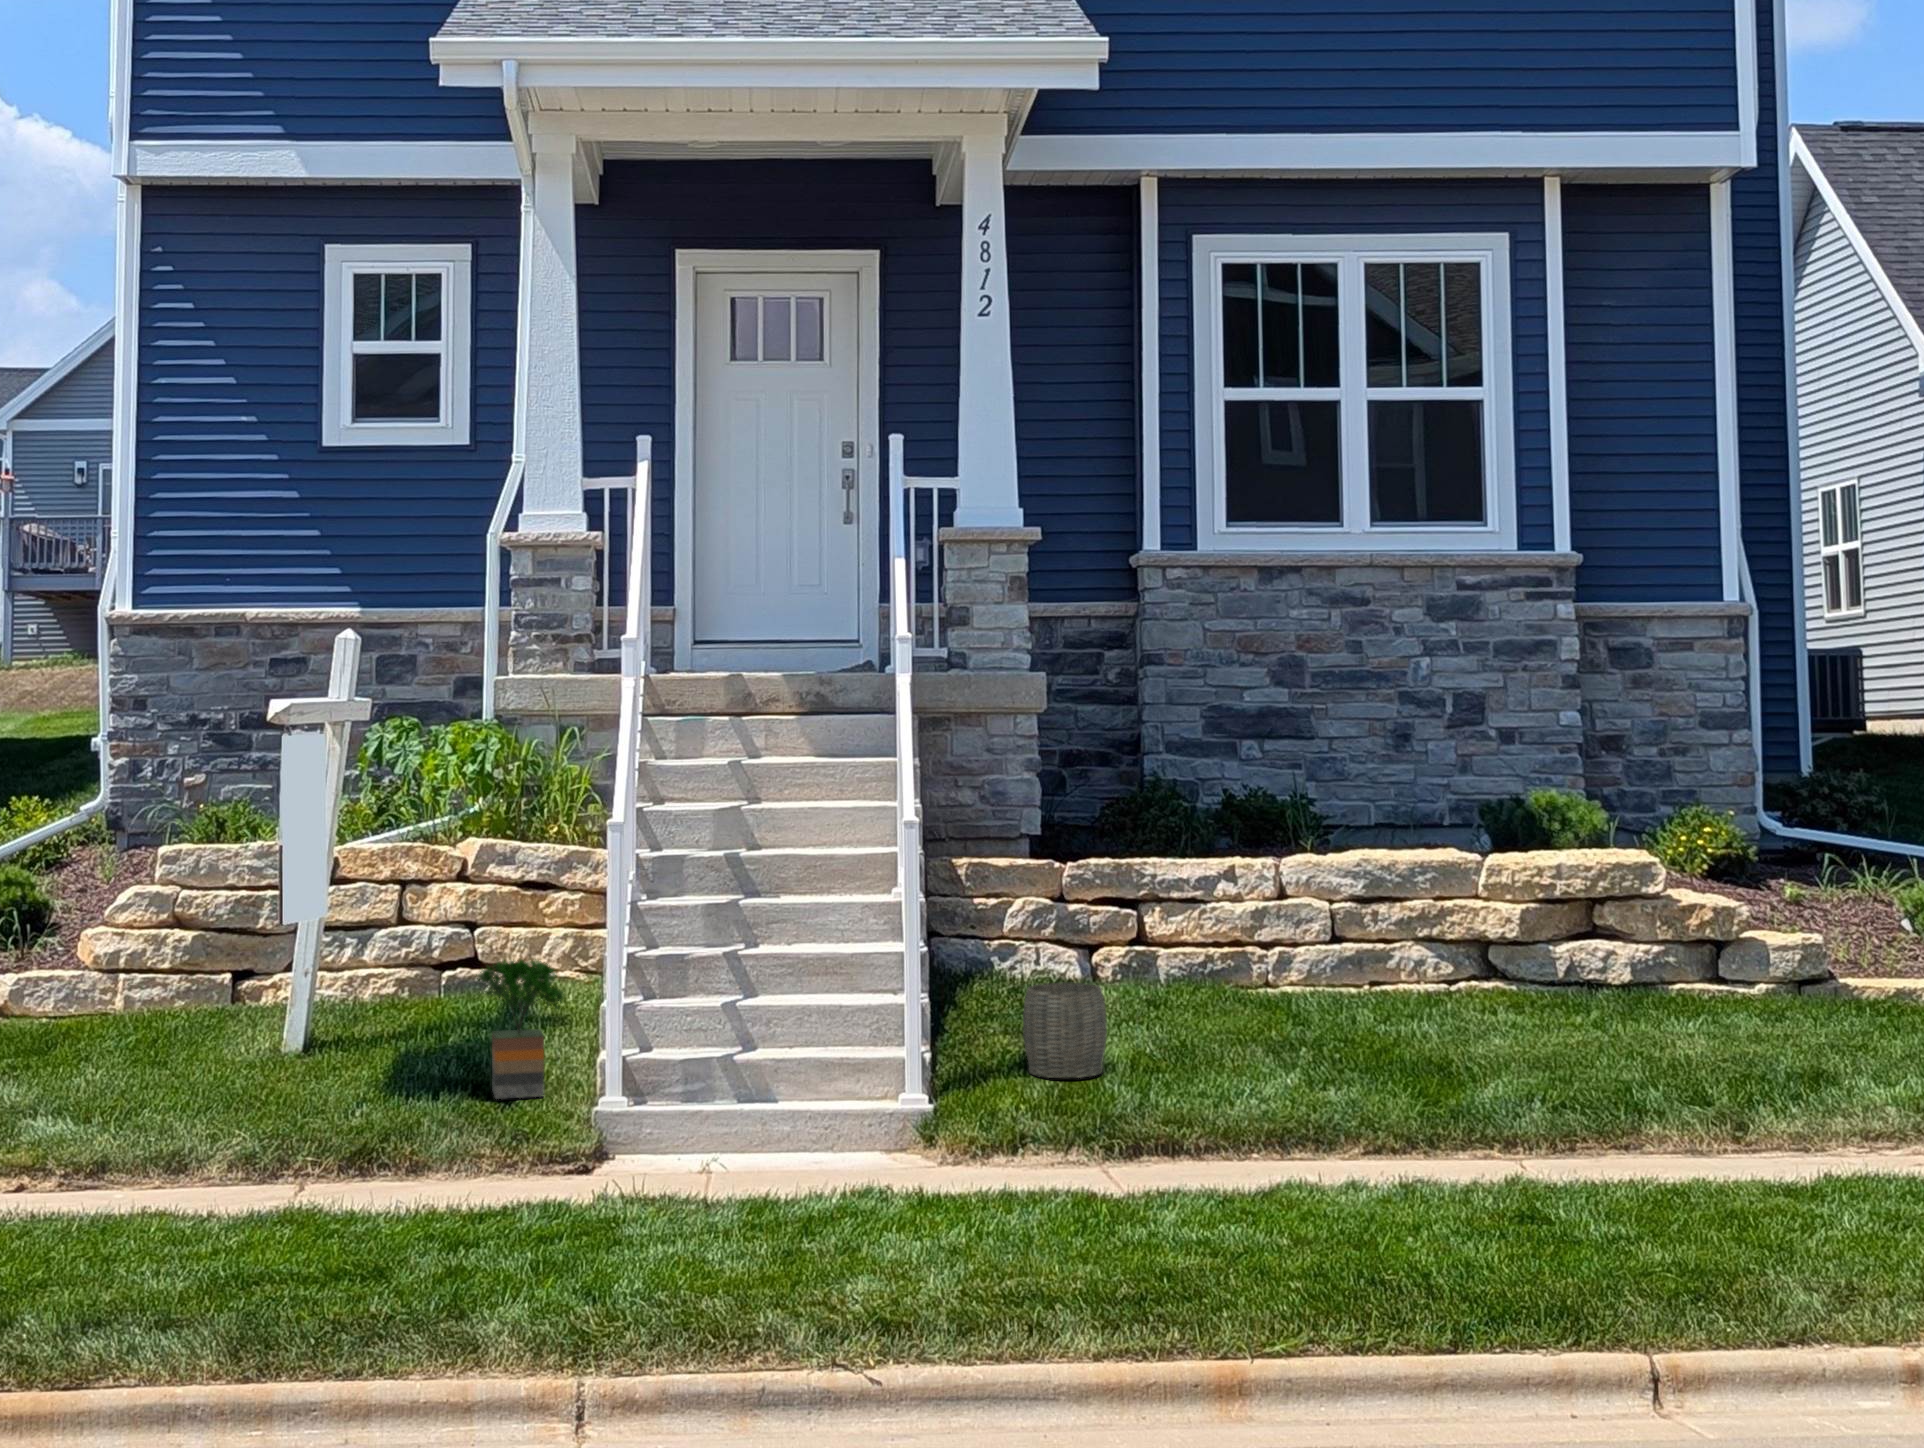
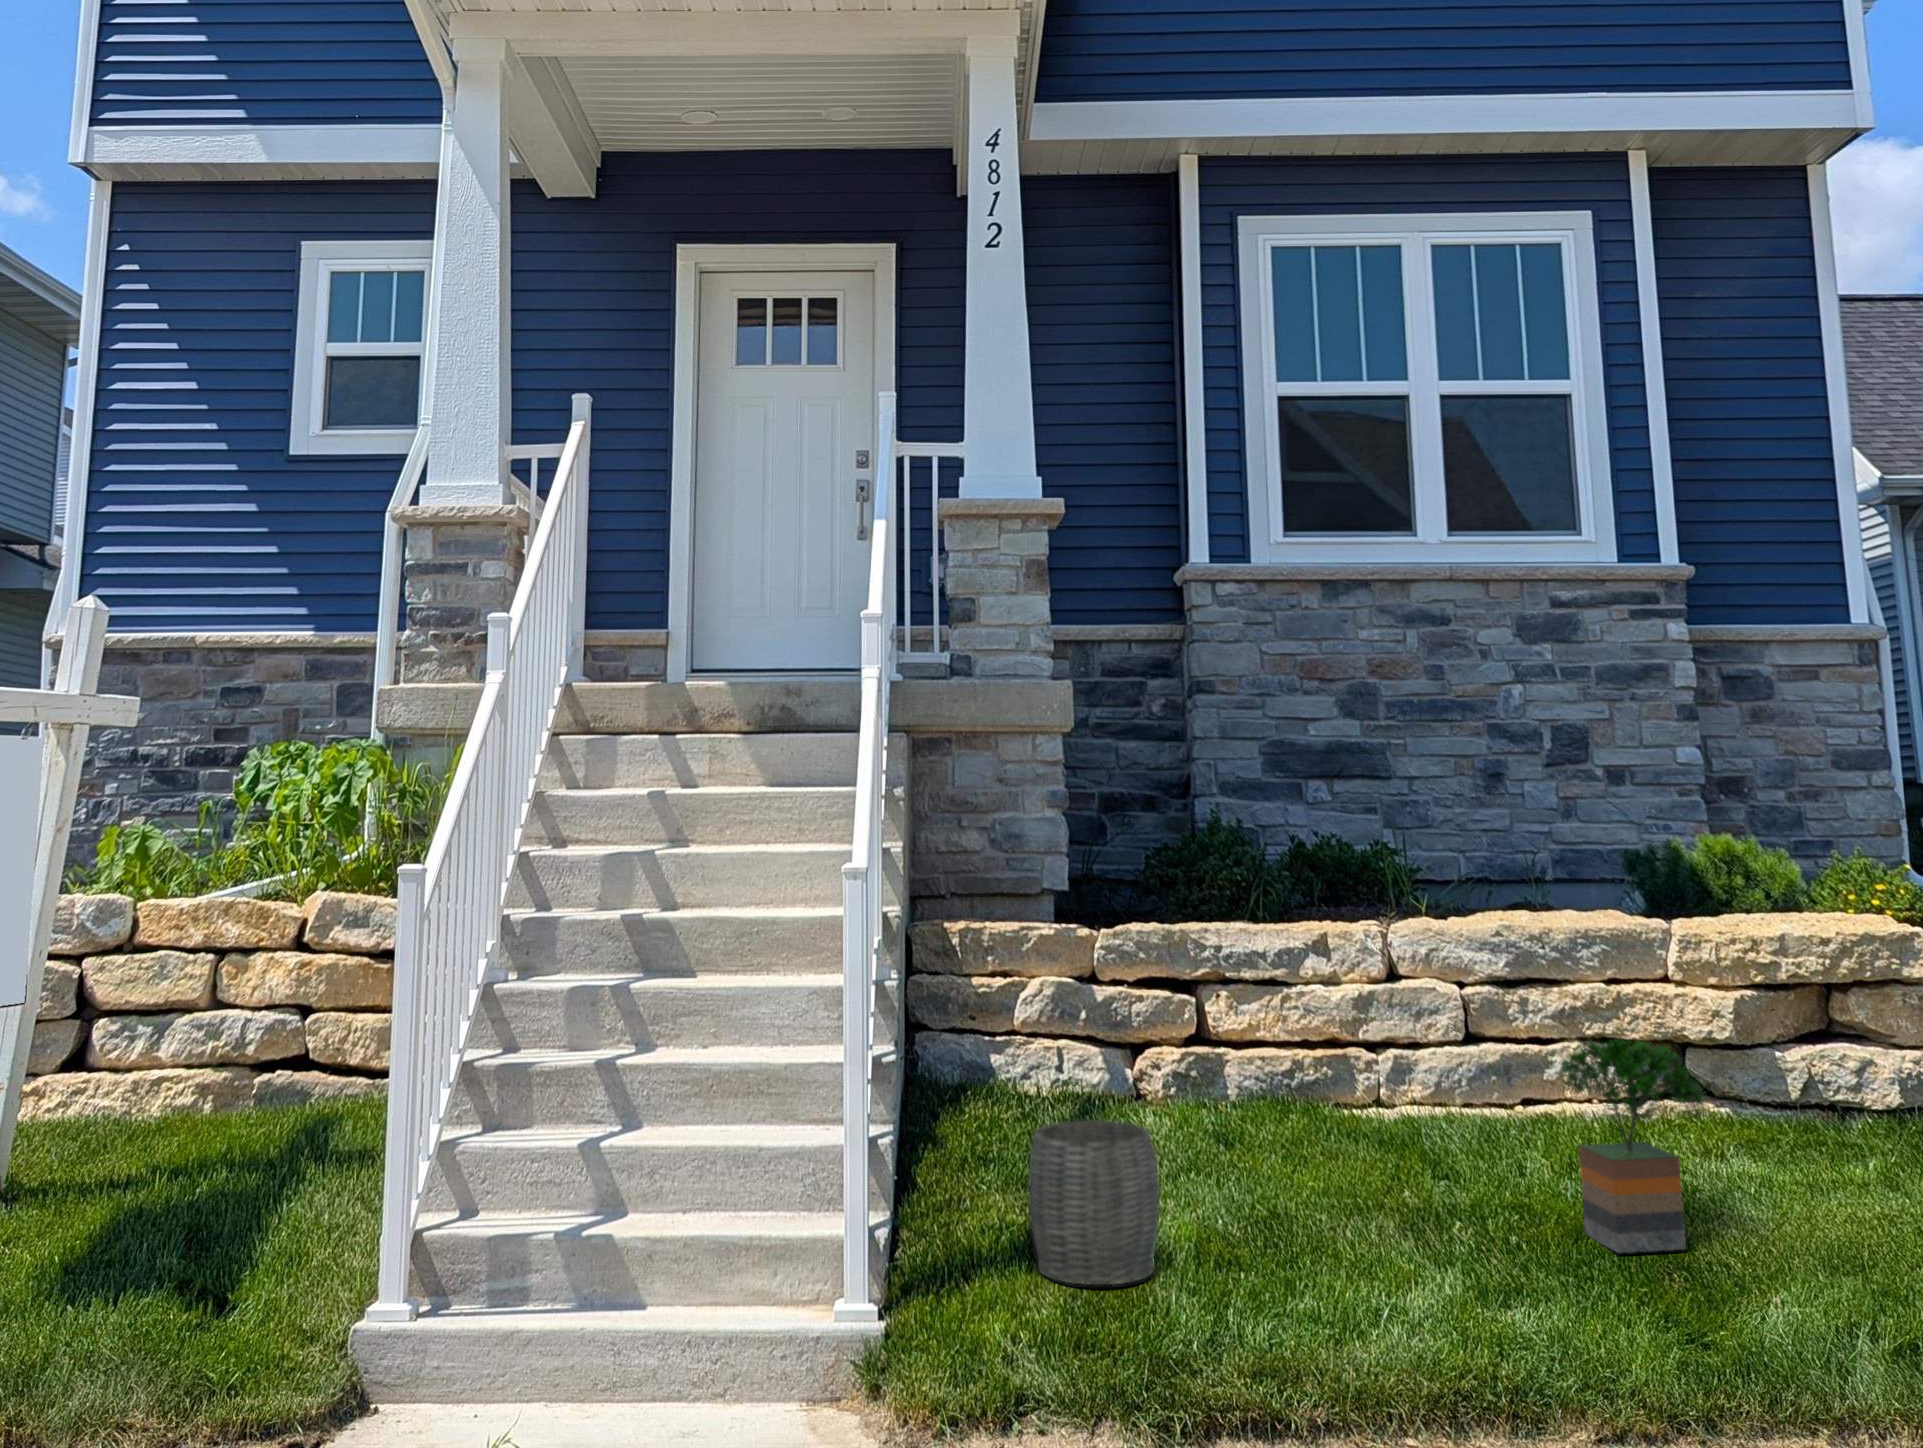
potted tree: present [477,959,564,1099] -> present [1561,1039,1705,1253]

